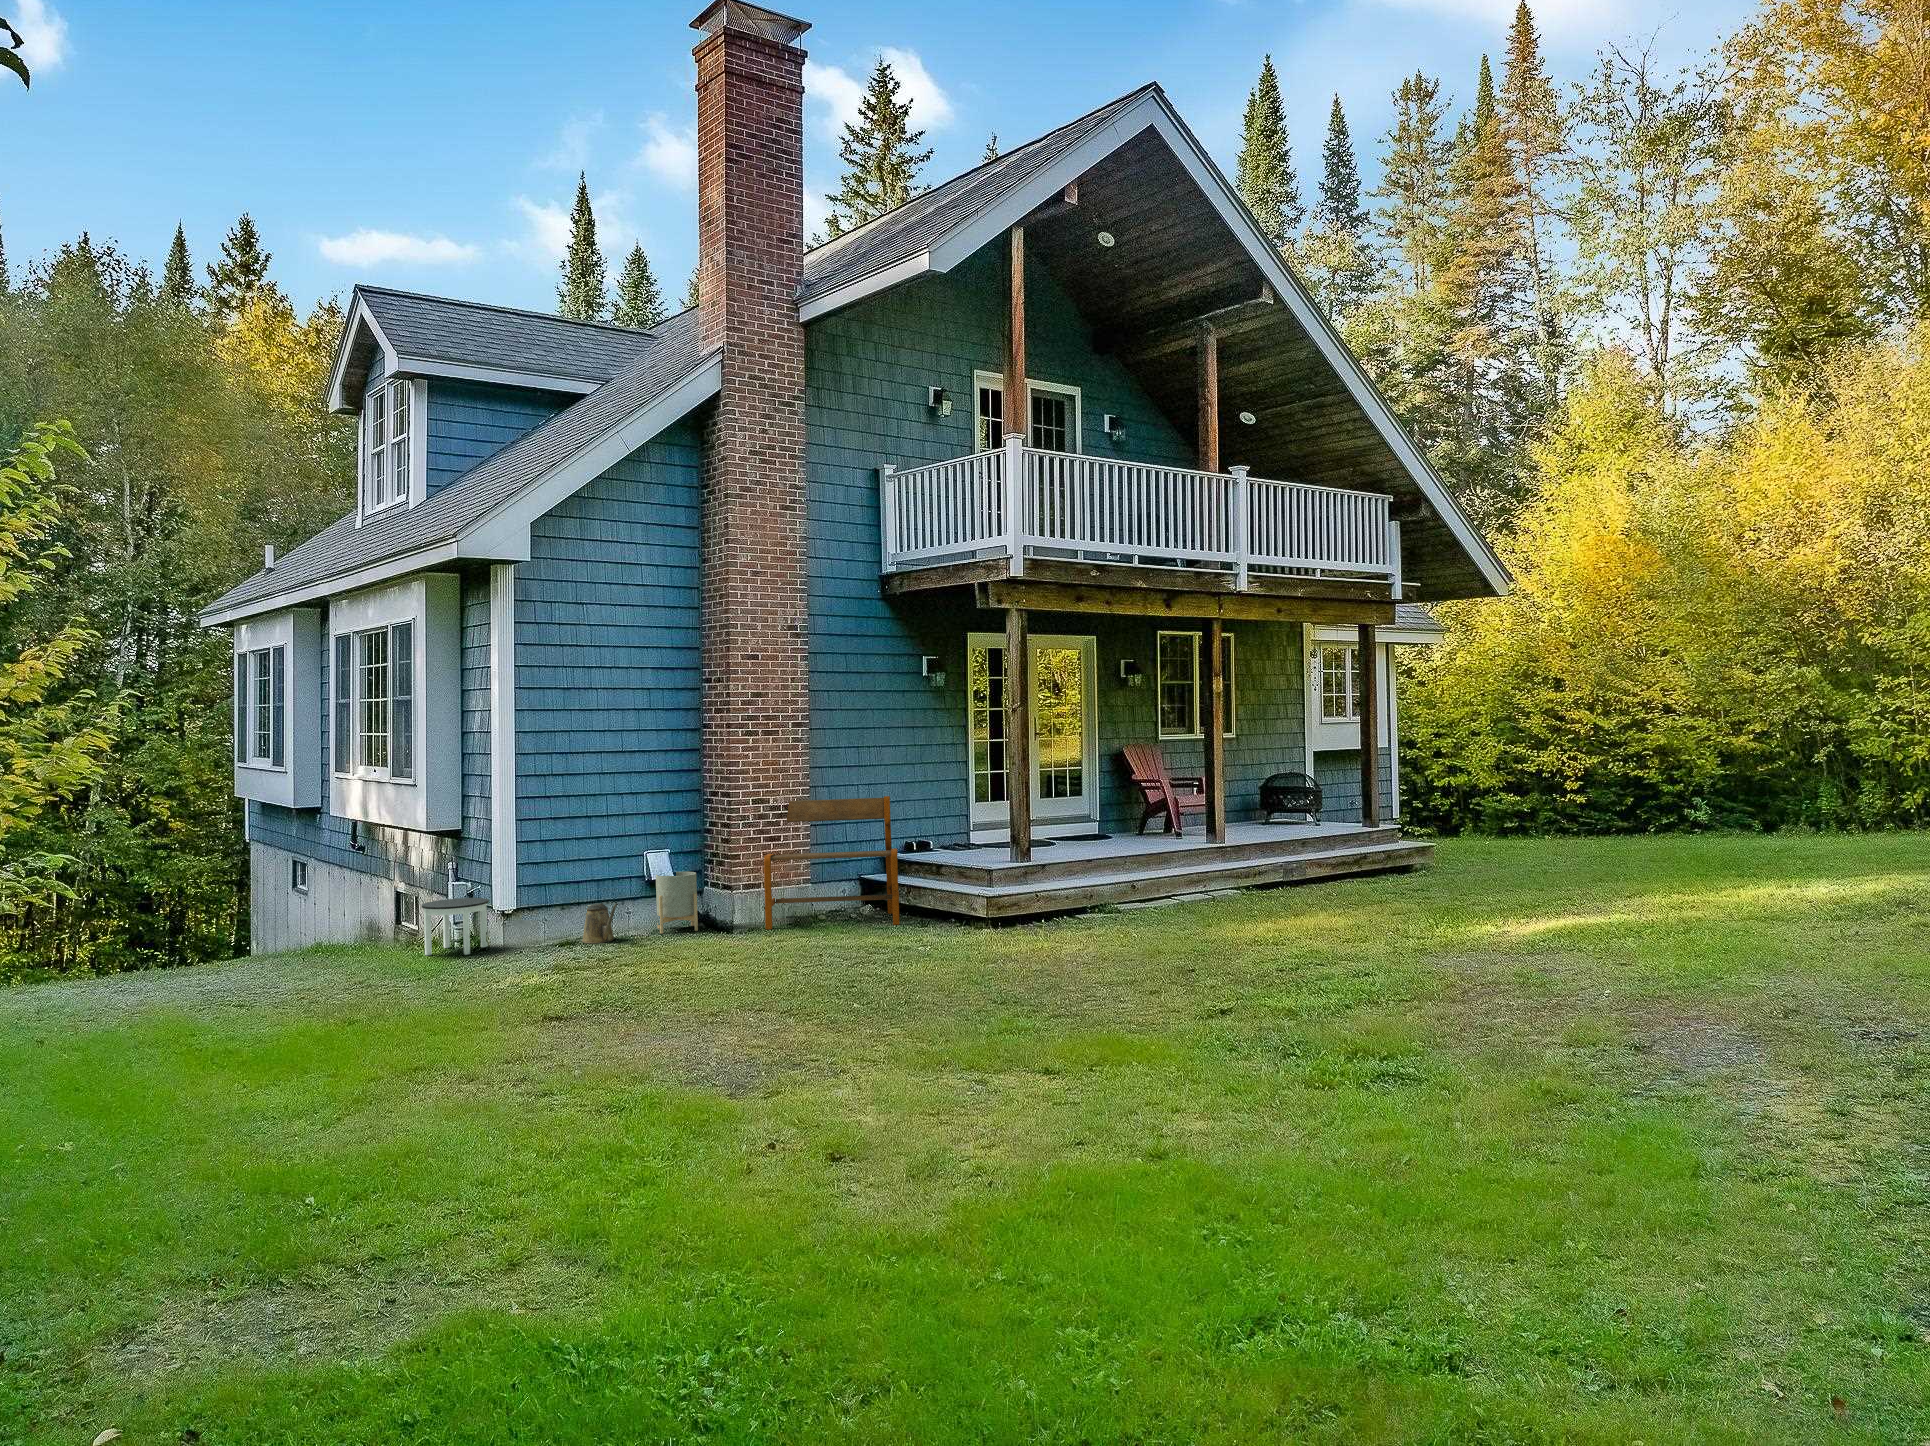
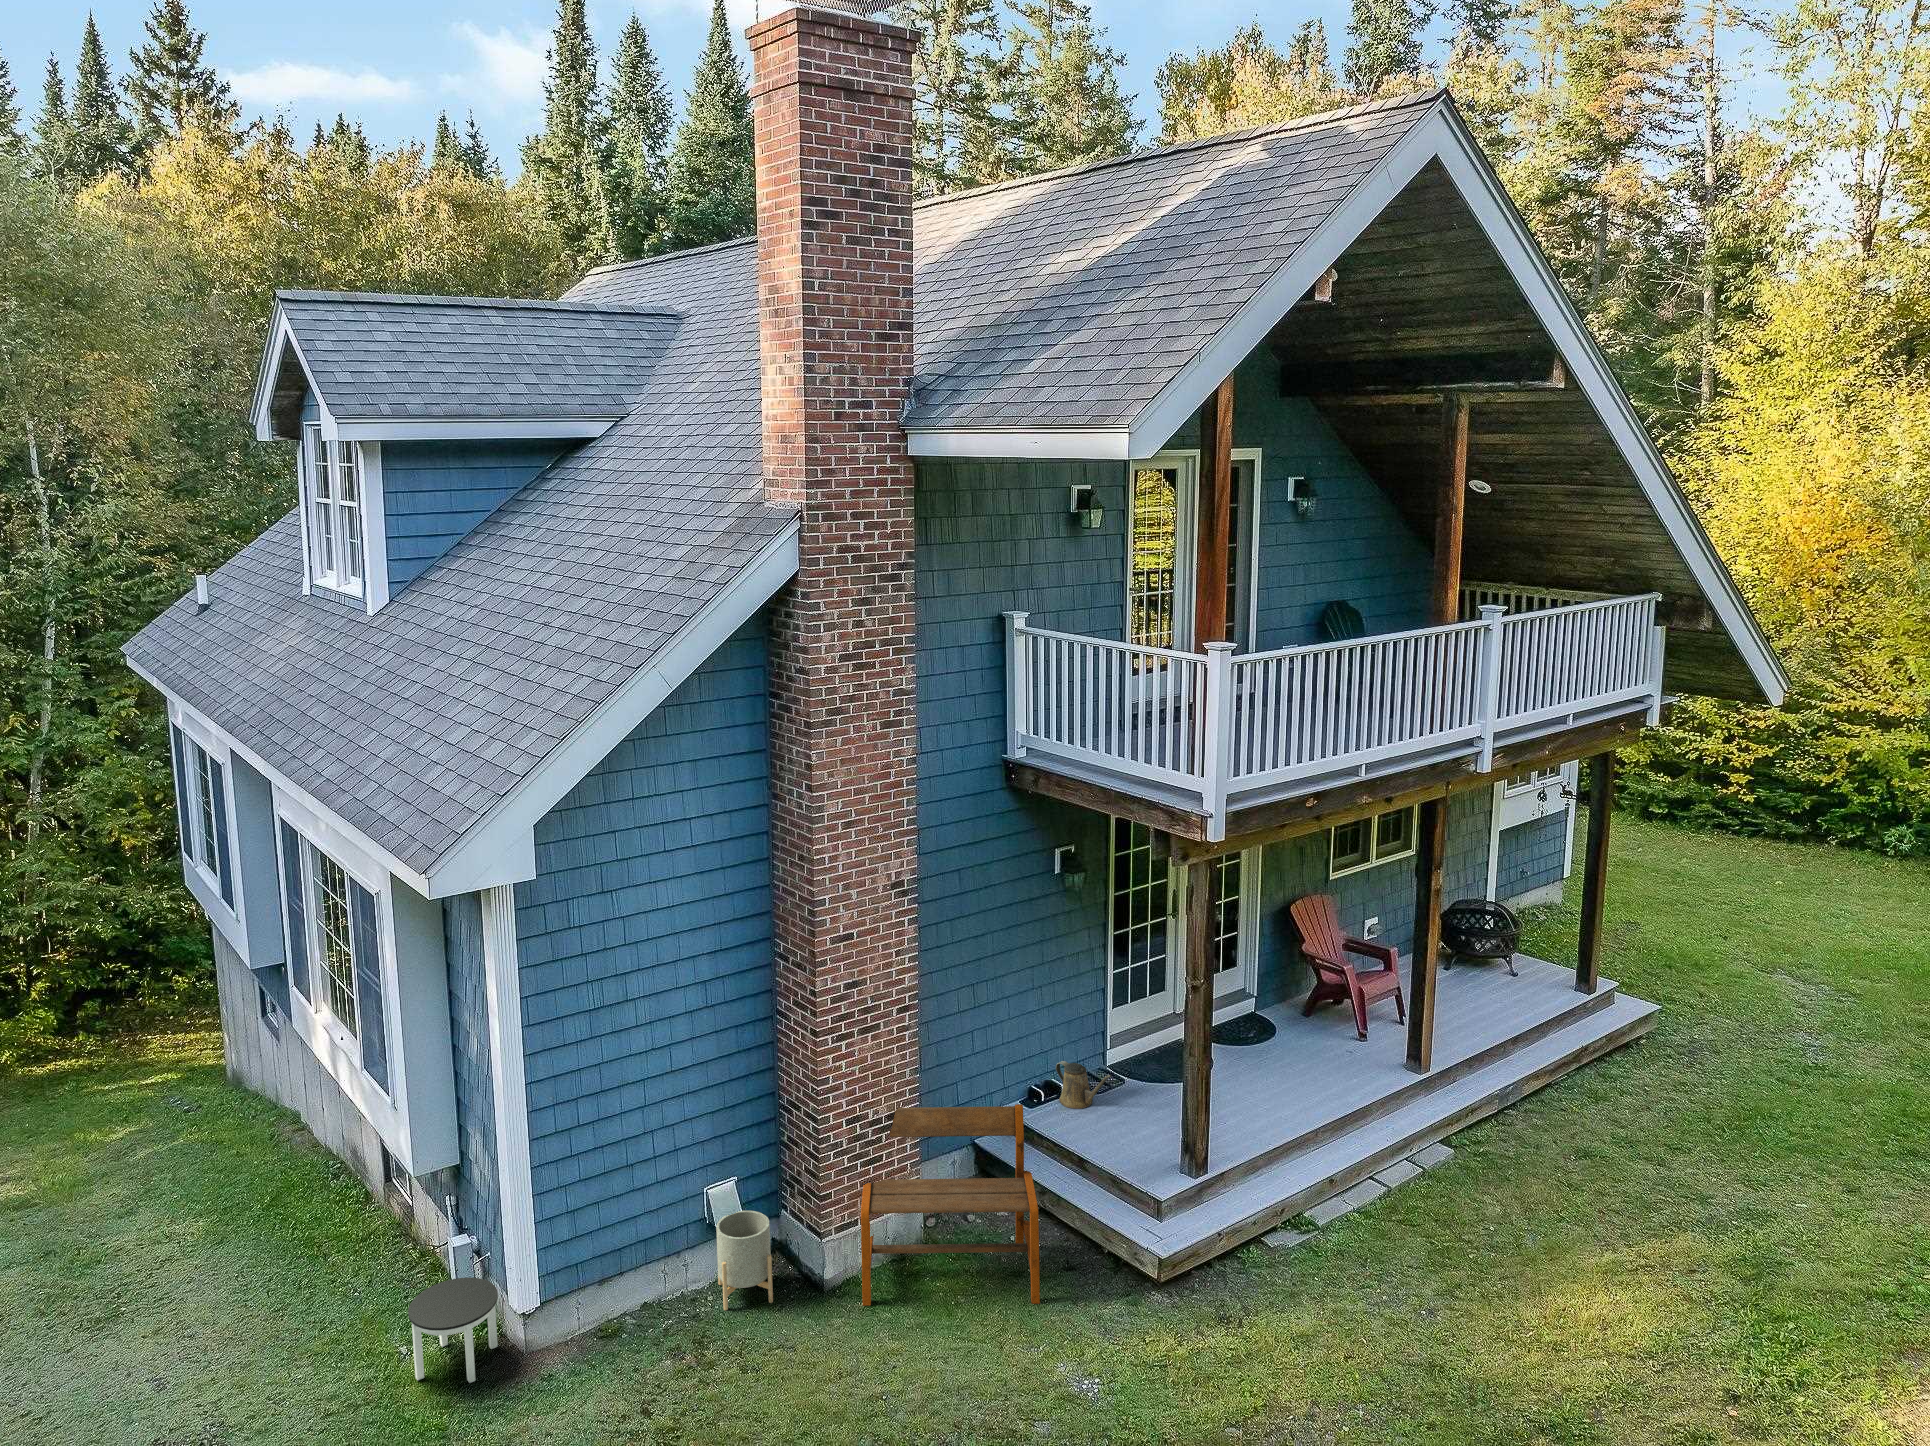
watering can: present [582,903,618,943] -> present [1056,1061,1112,1109]

